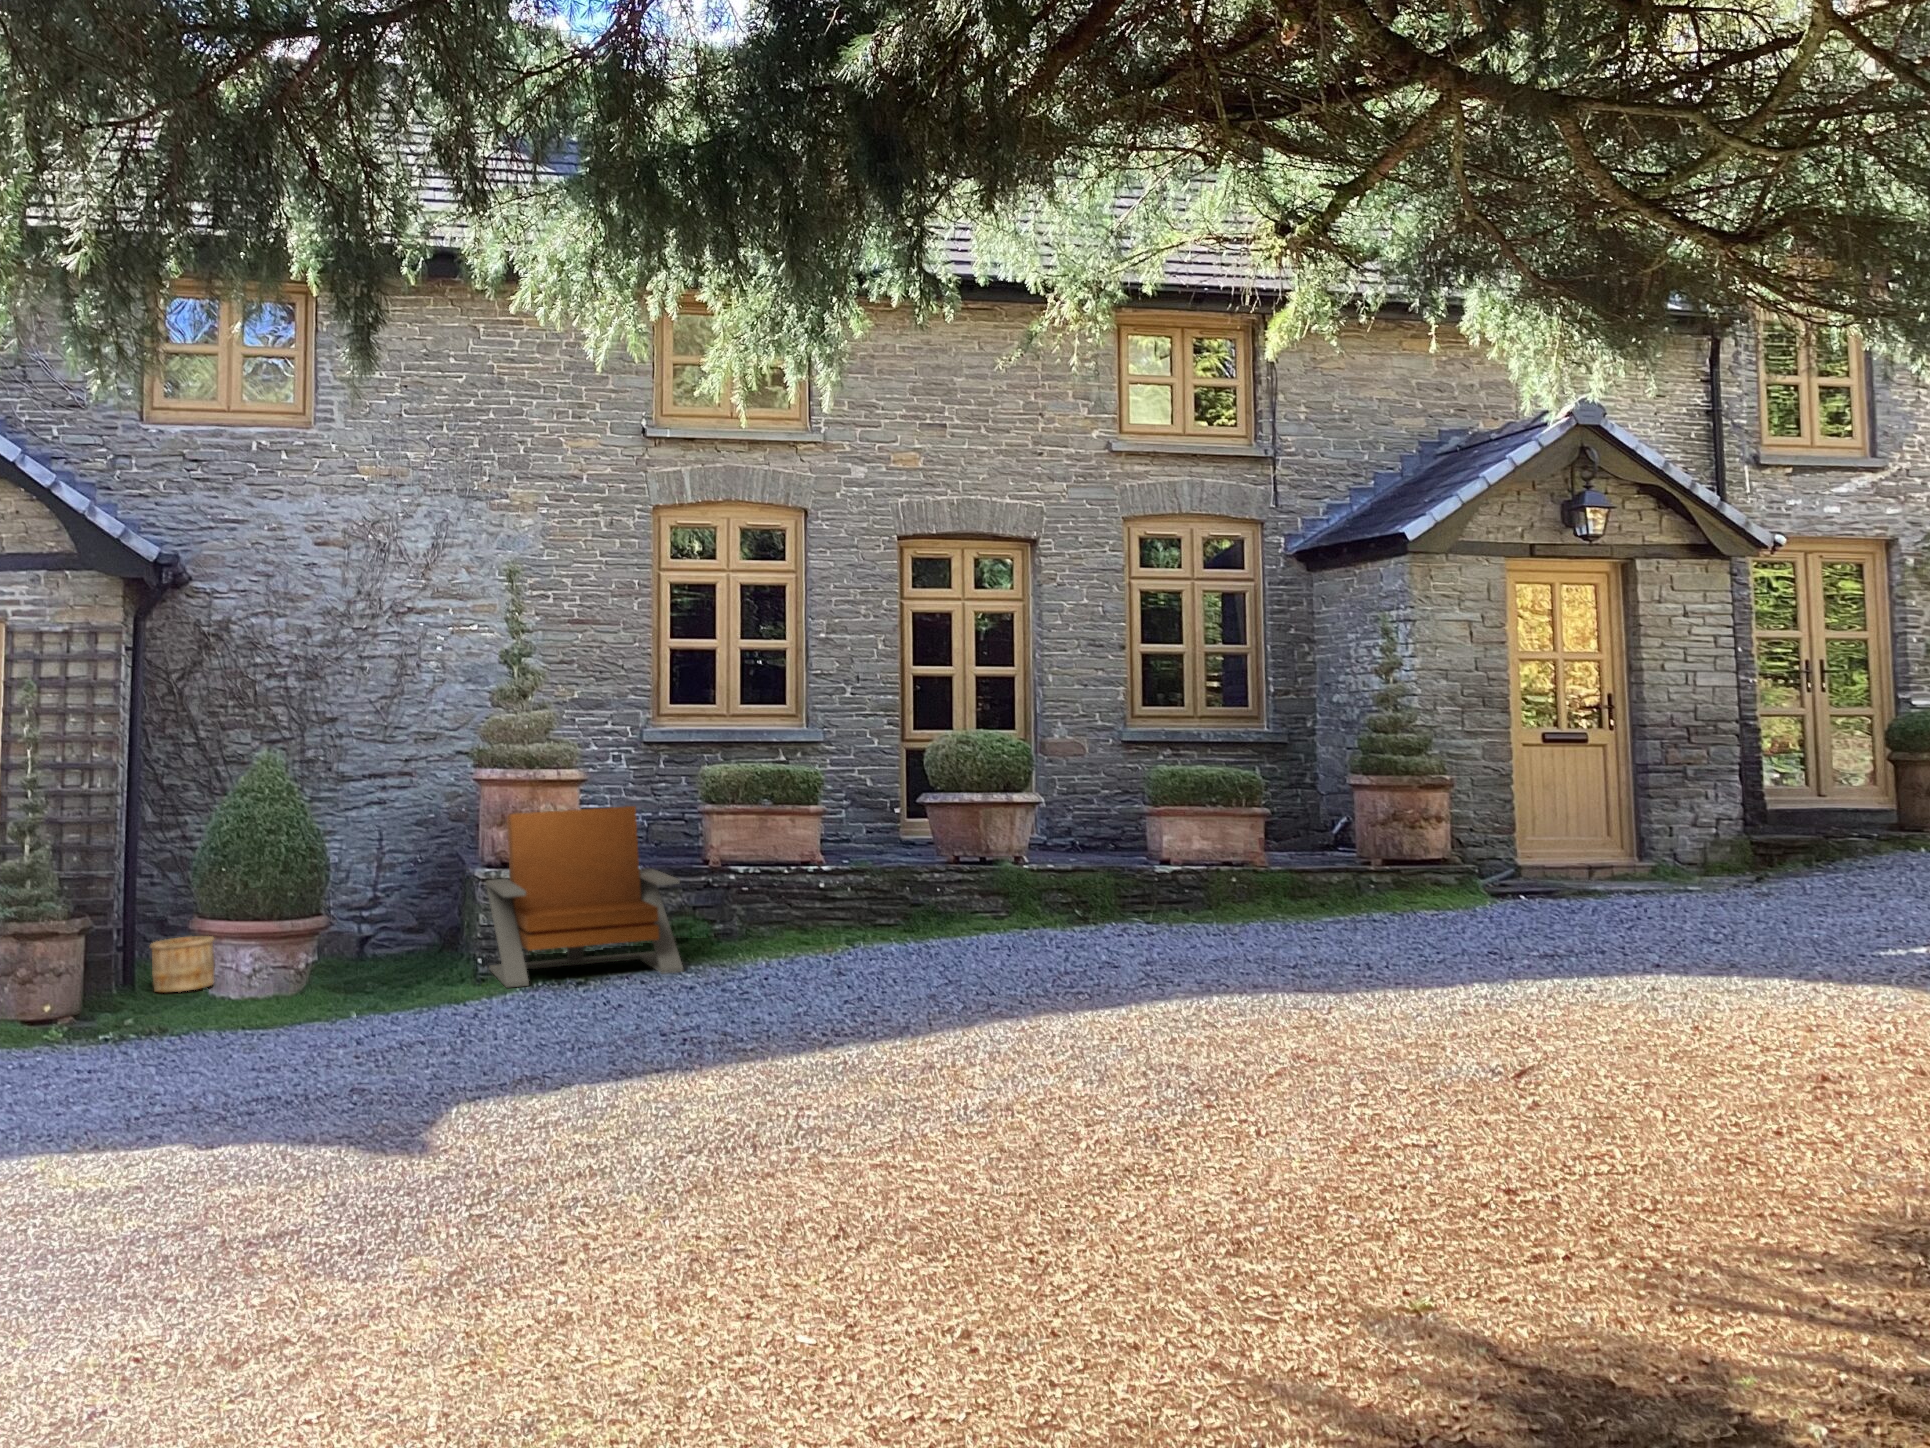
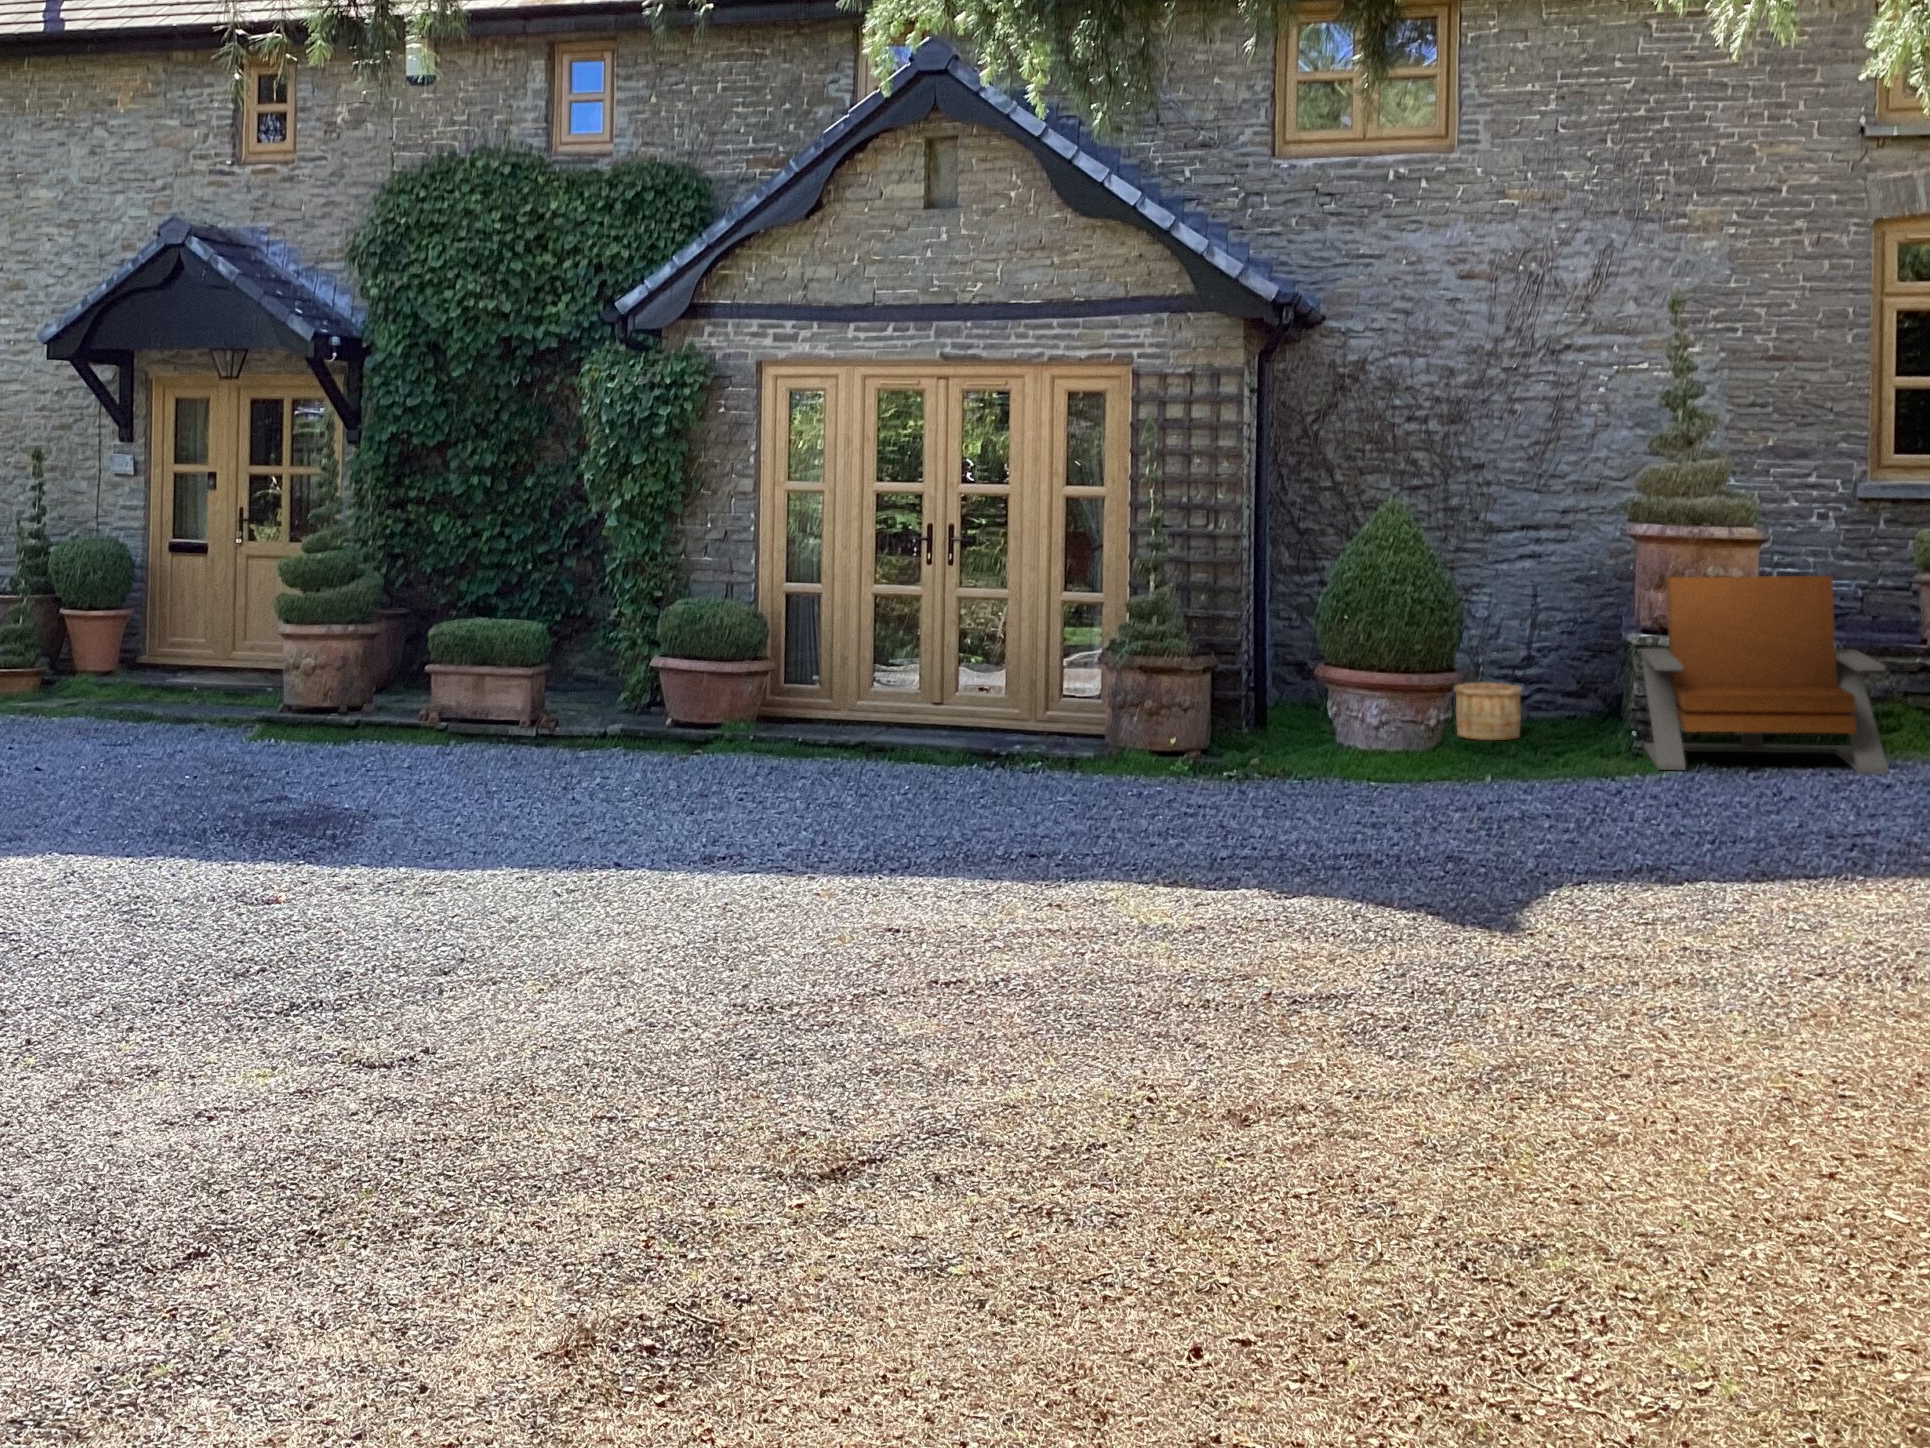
wooden bucket: present [150,936,214,992] -> present [1454,682,1522,740]

